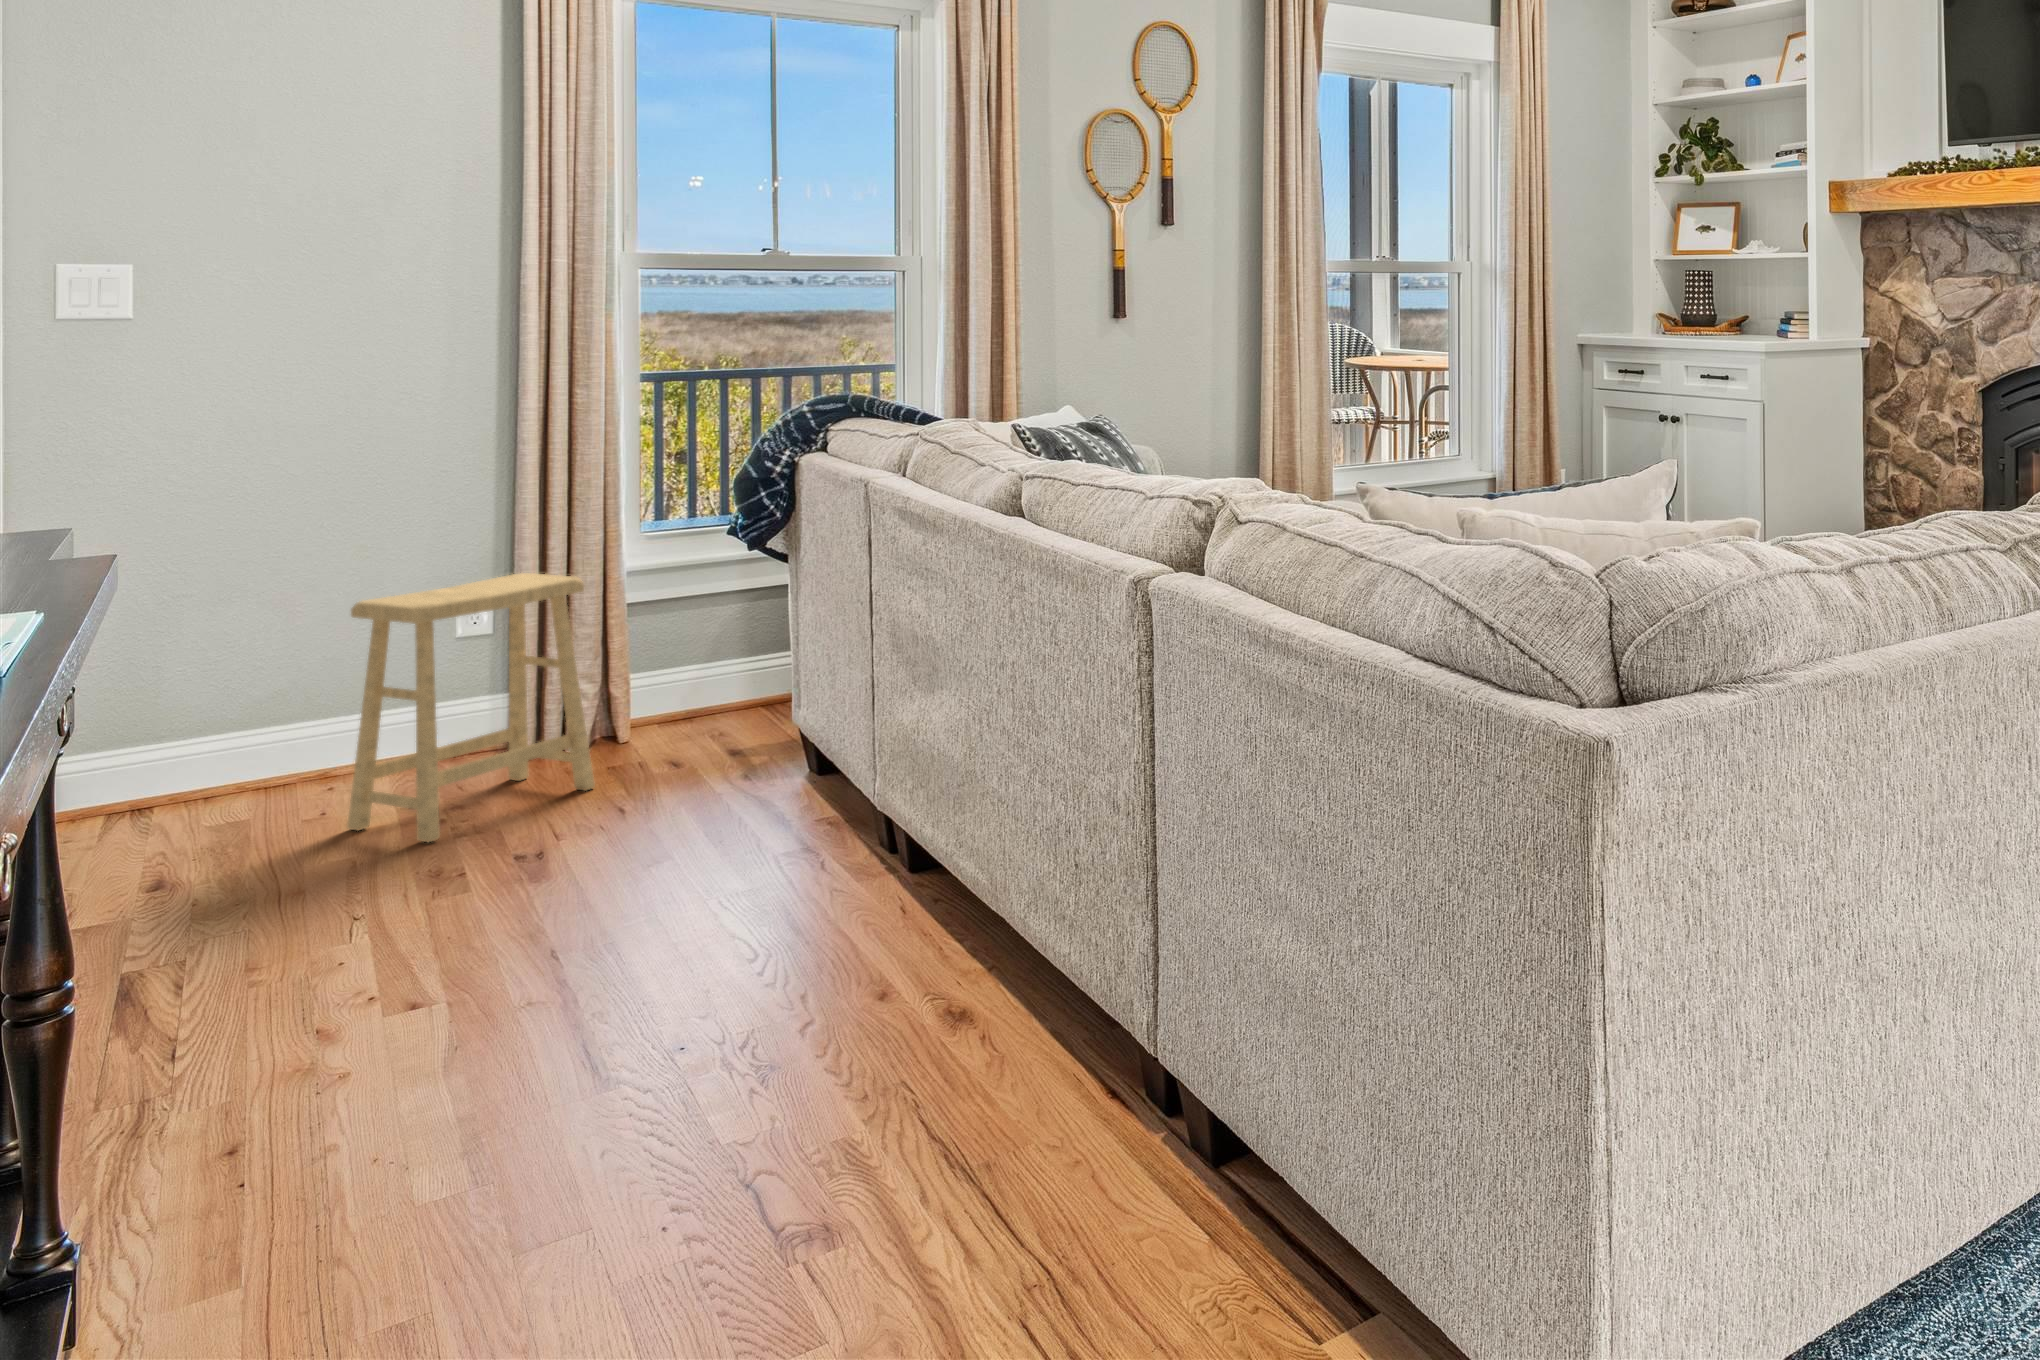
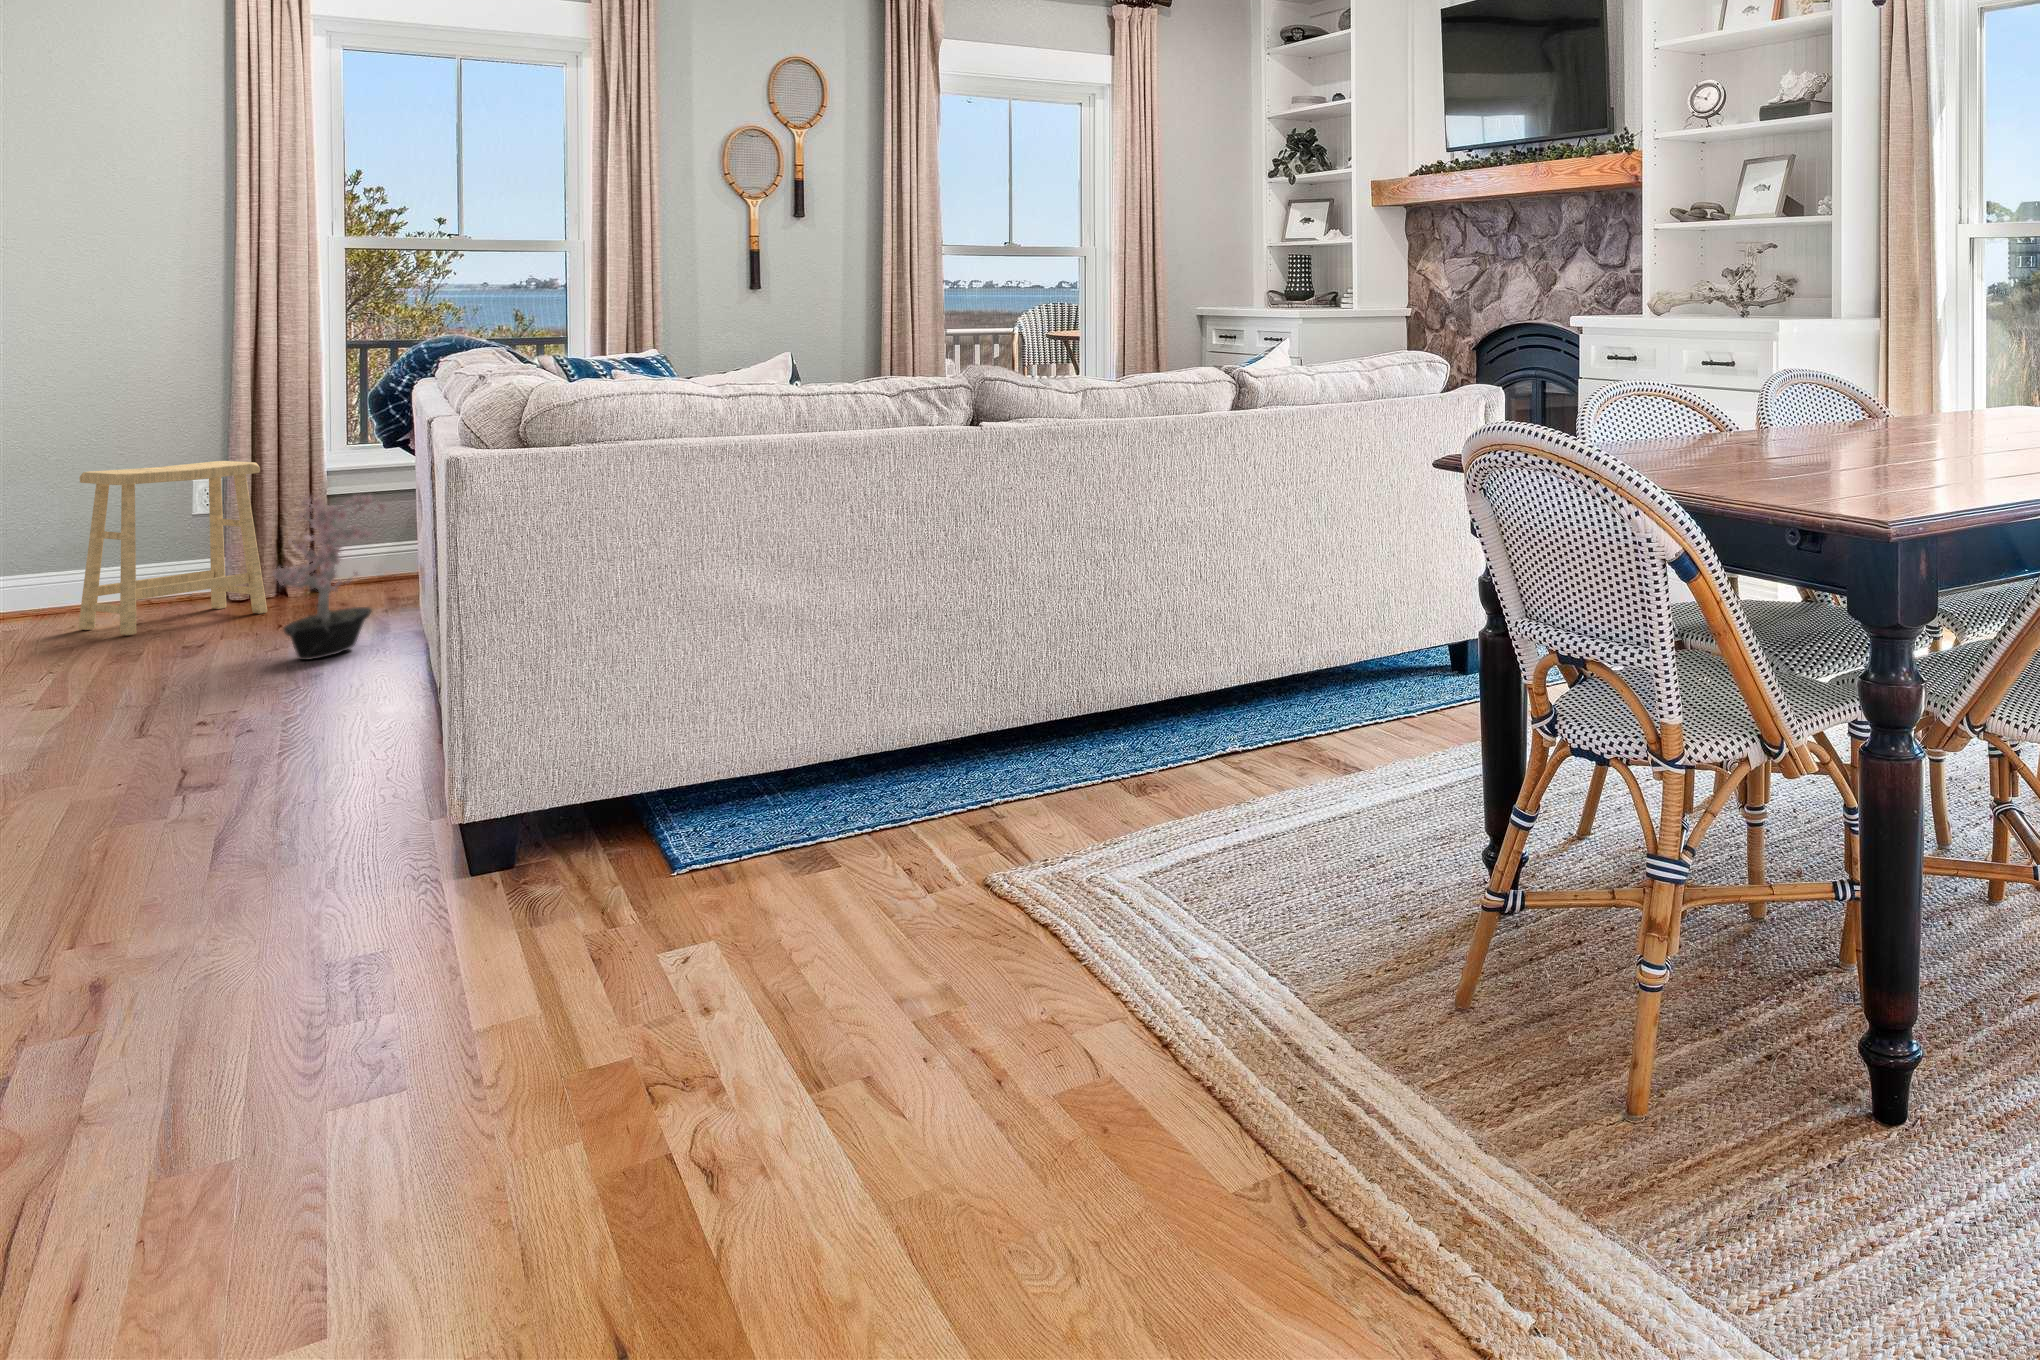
potted plant: none [669,624,832,899] -> present [273,495,388,660]

